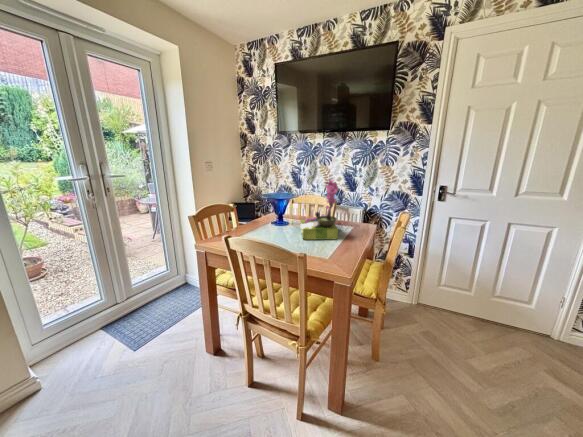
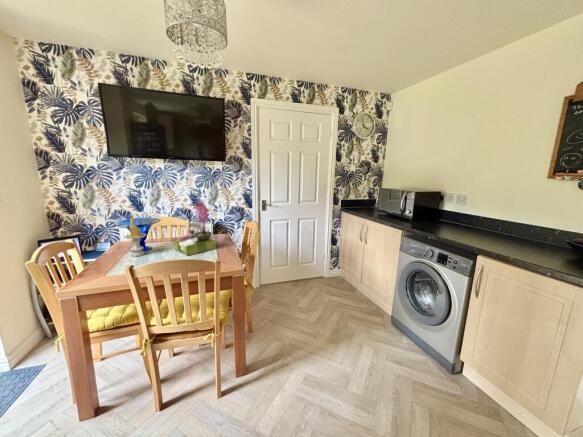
candle: none [260,192,278,229] -> present [124,218,146,257]

